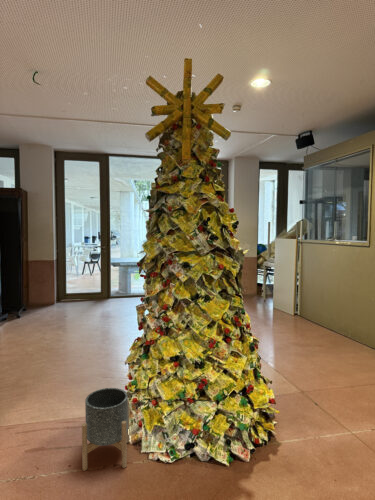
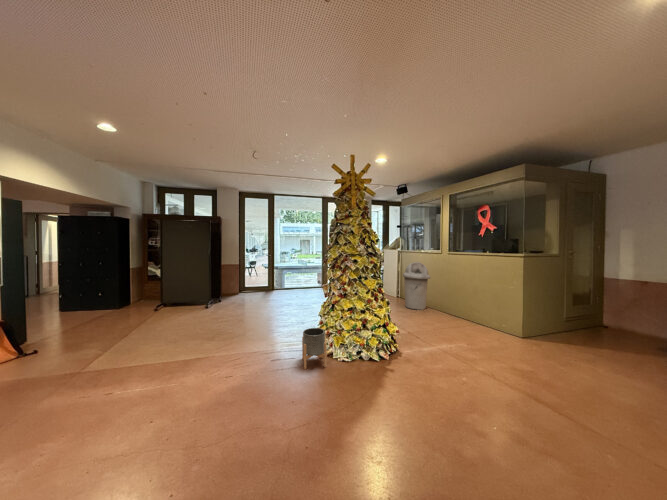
trash can: none [302,262,350,343] -> present [403,262,430,310]

